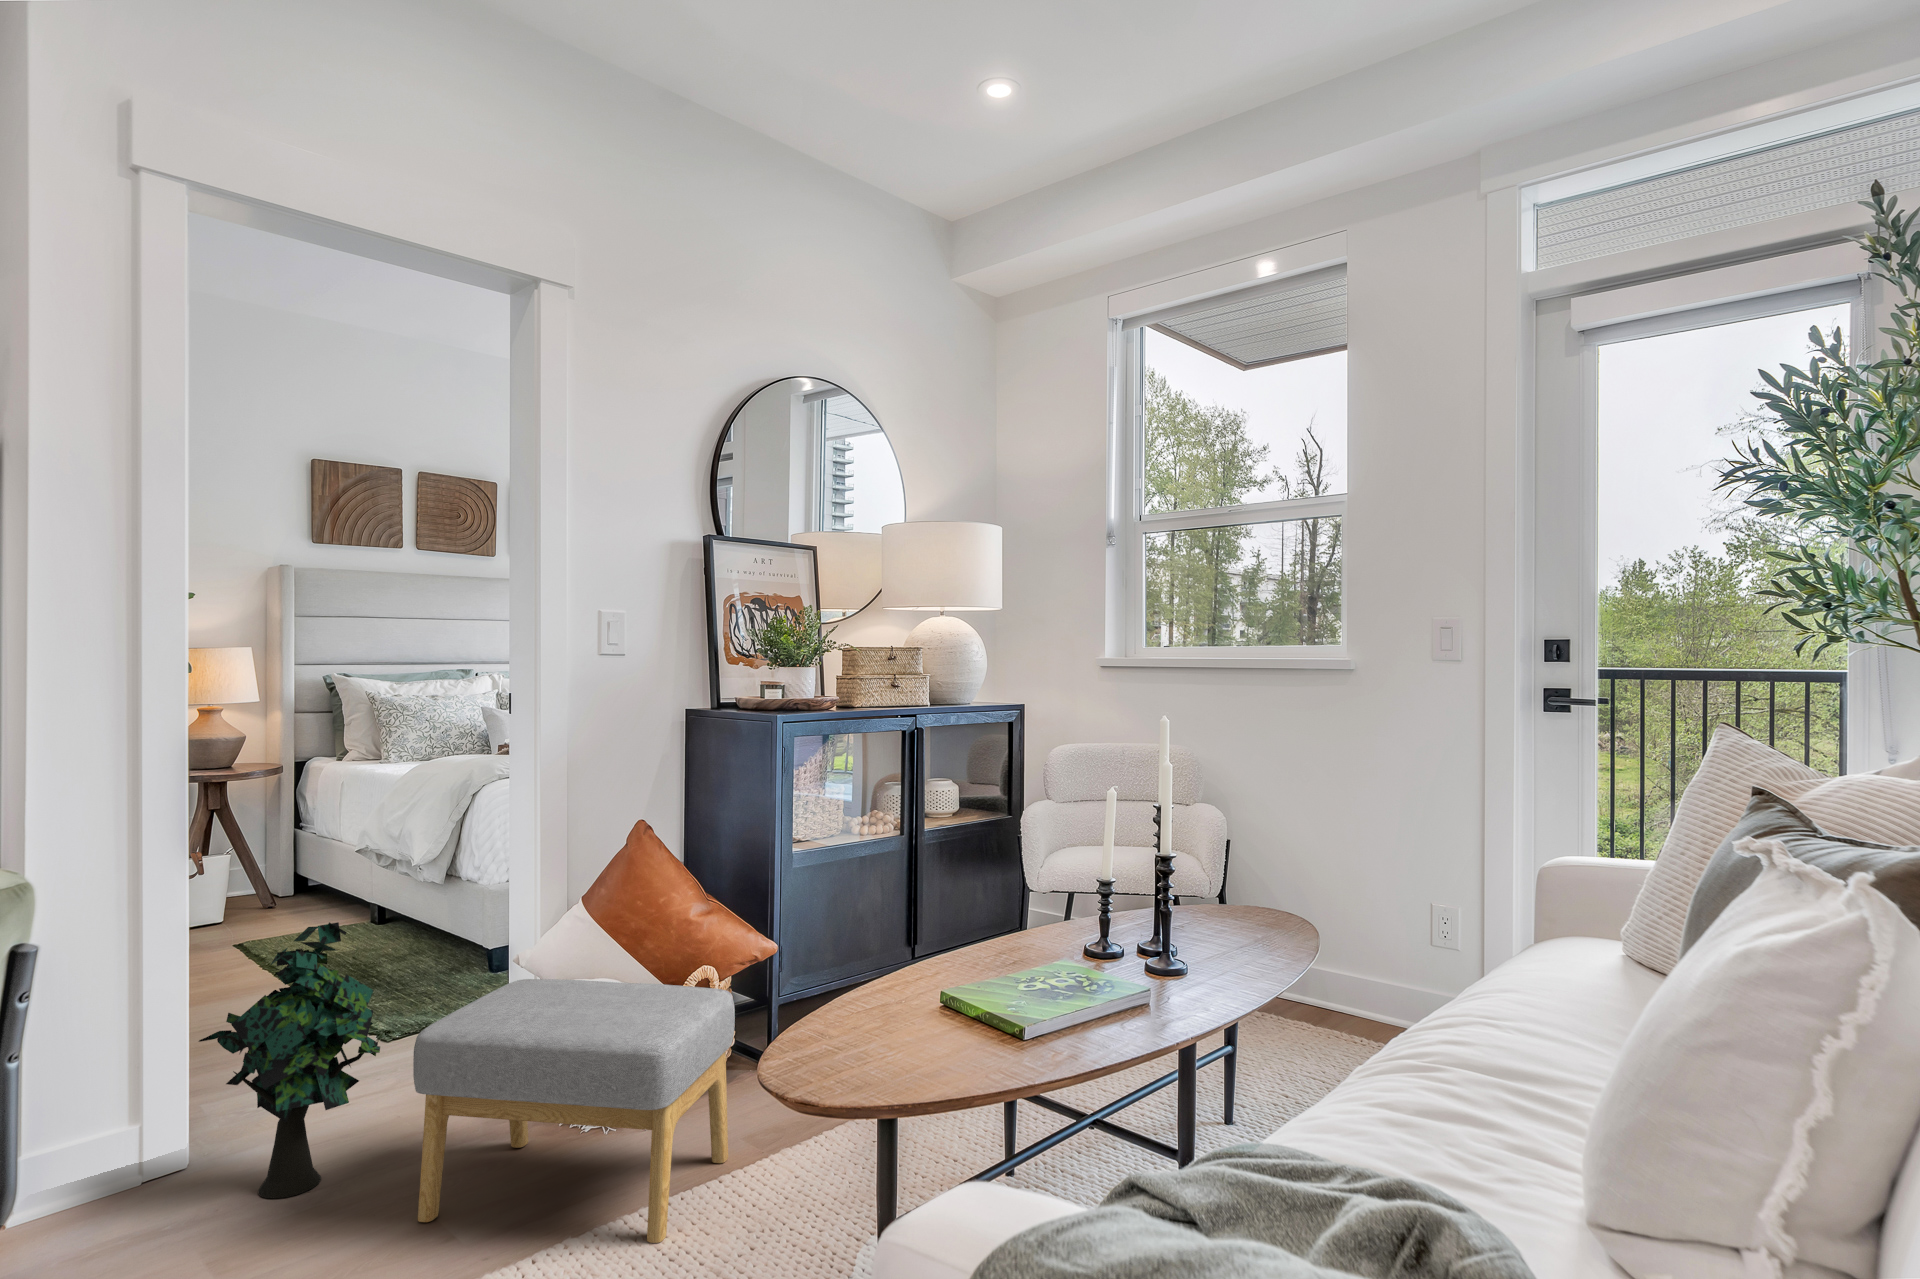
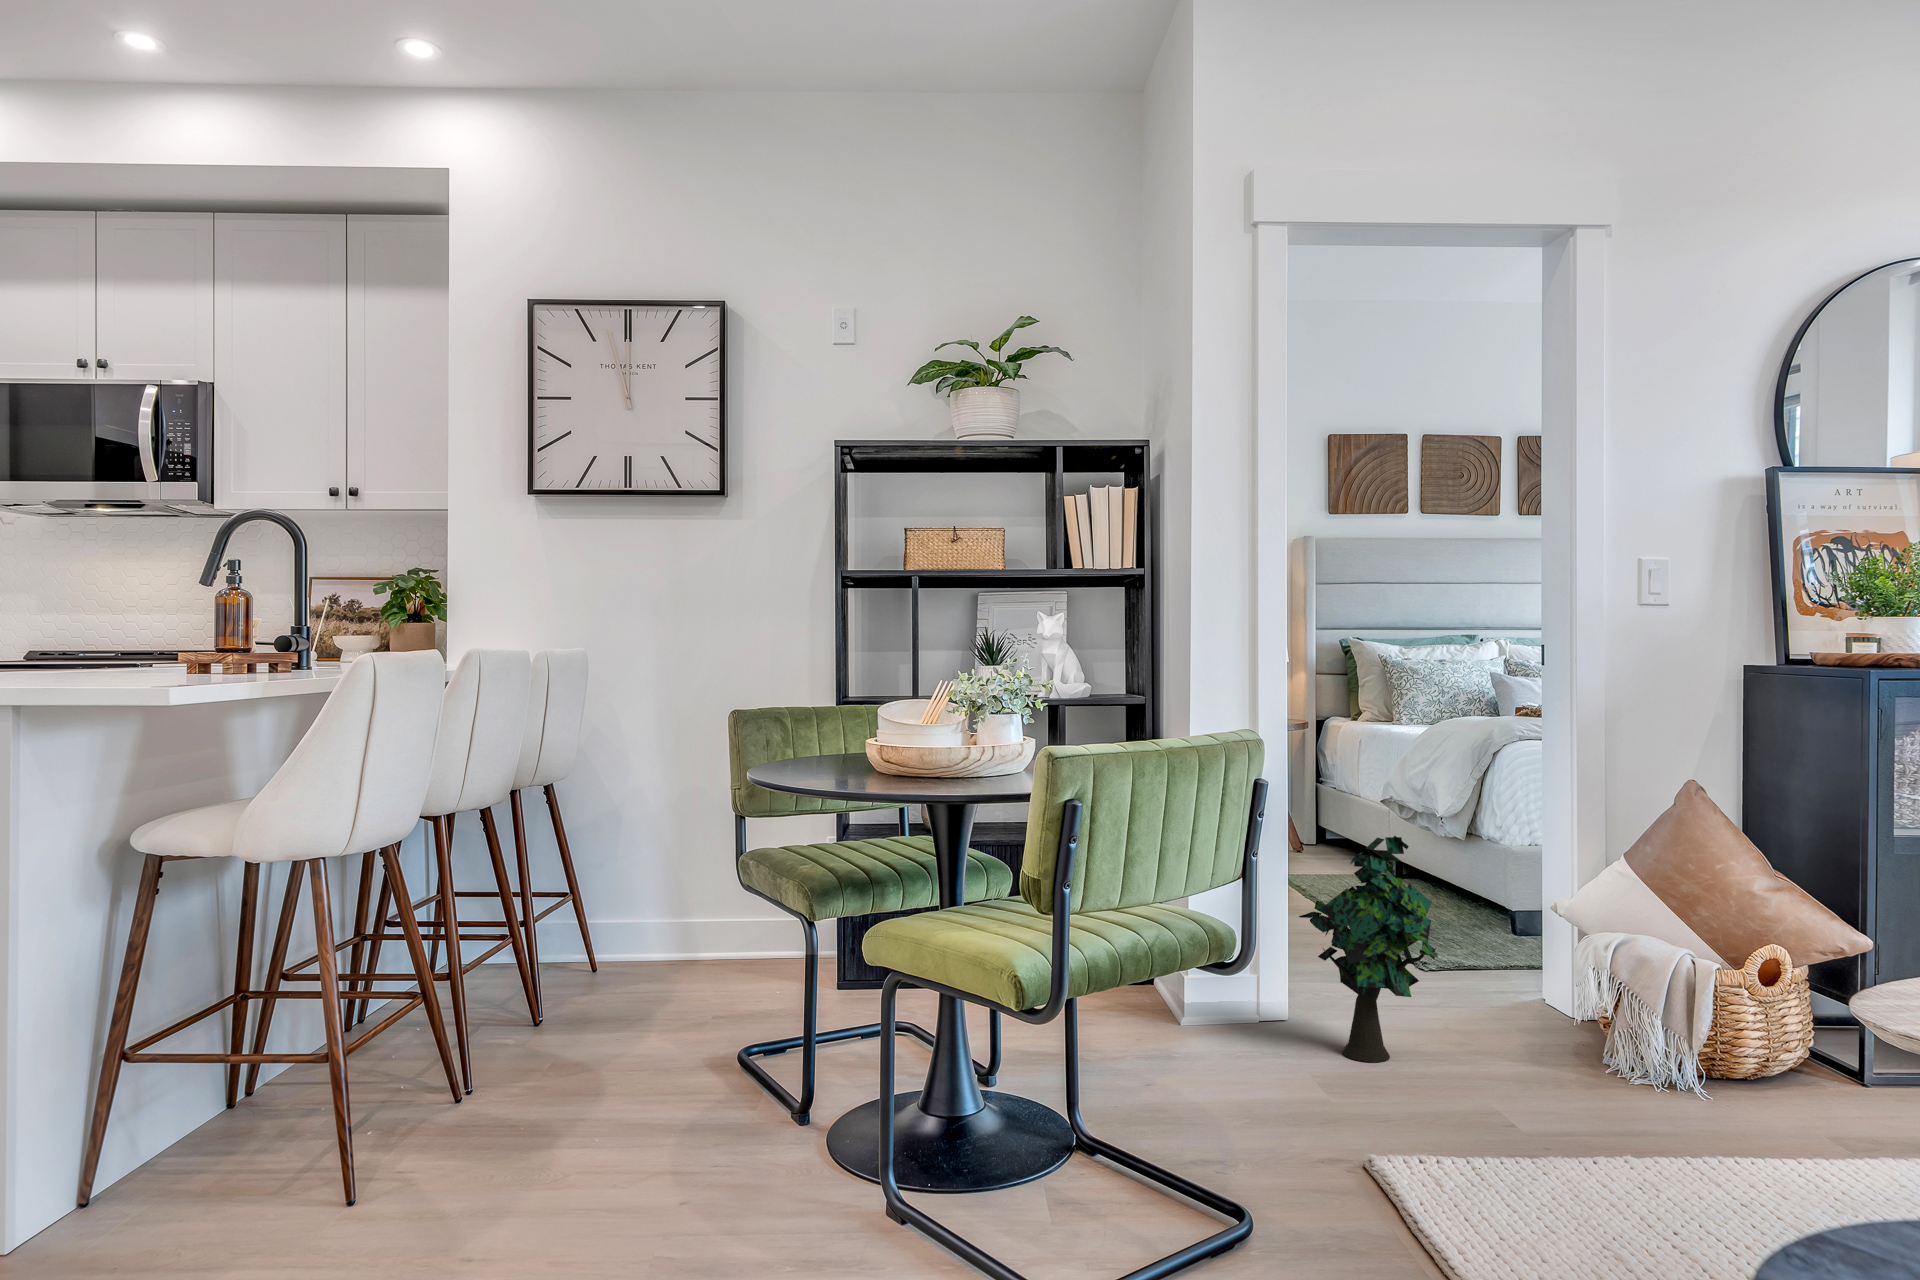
footstool: present [413,979,735,1243] -> none [1475,917,1815,1189]

